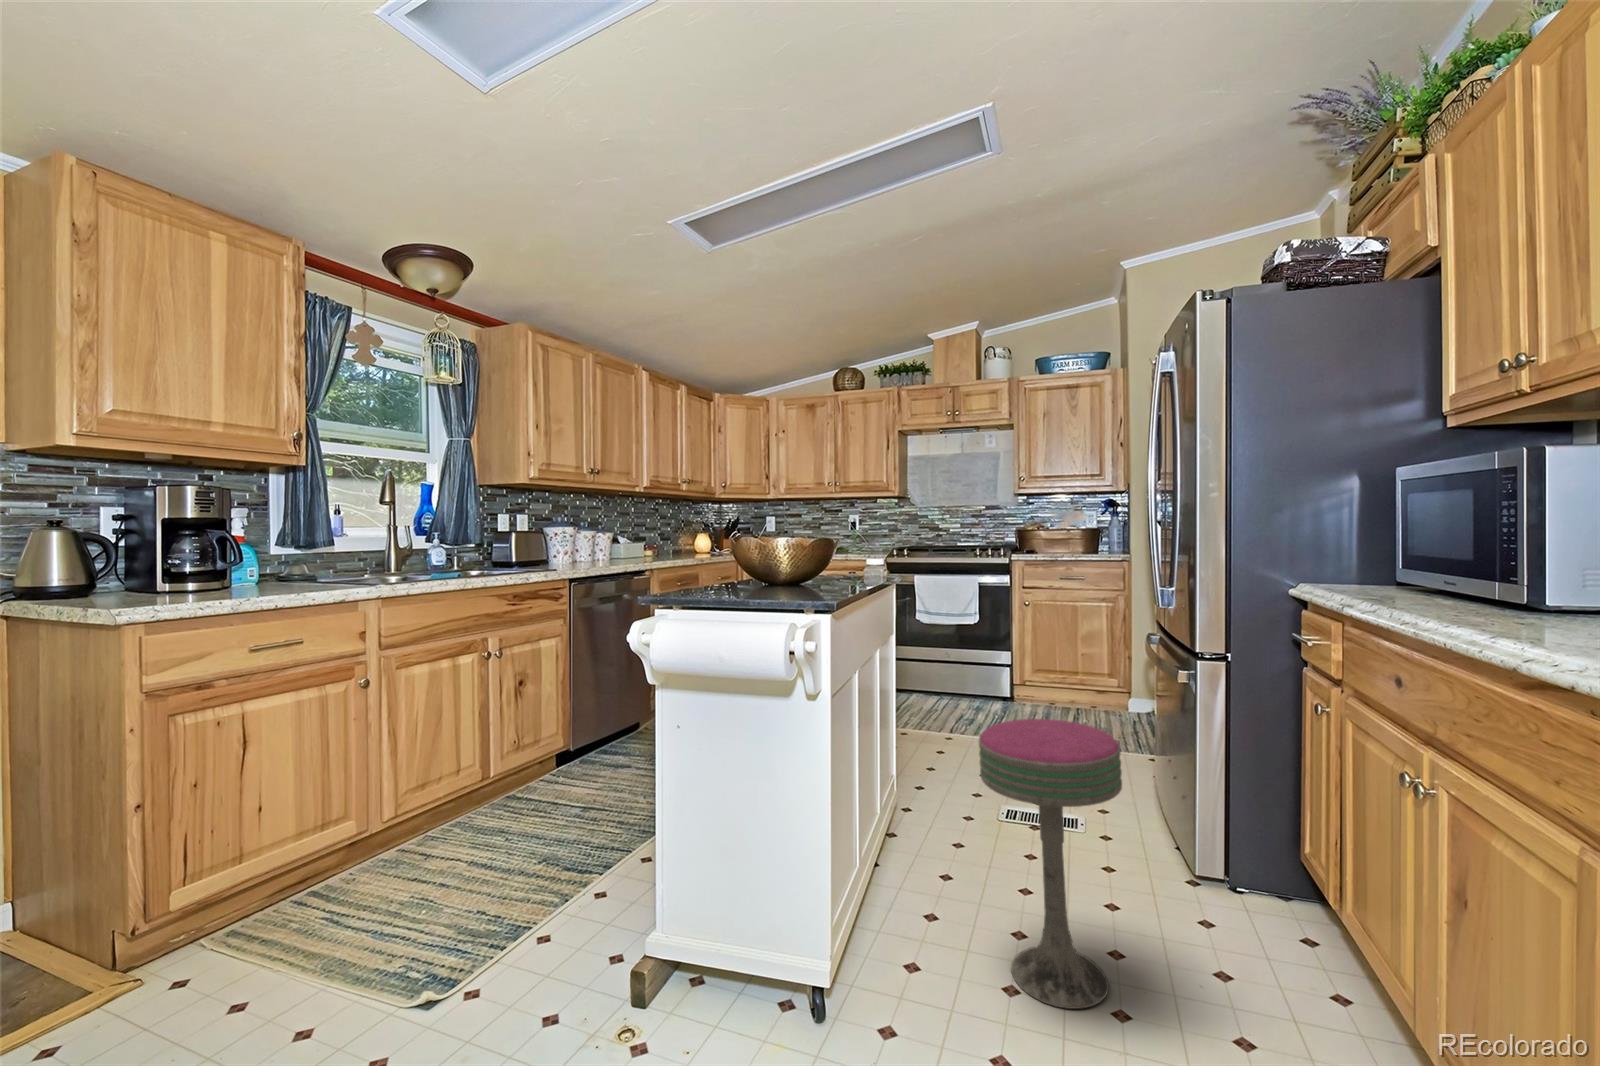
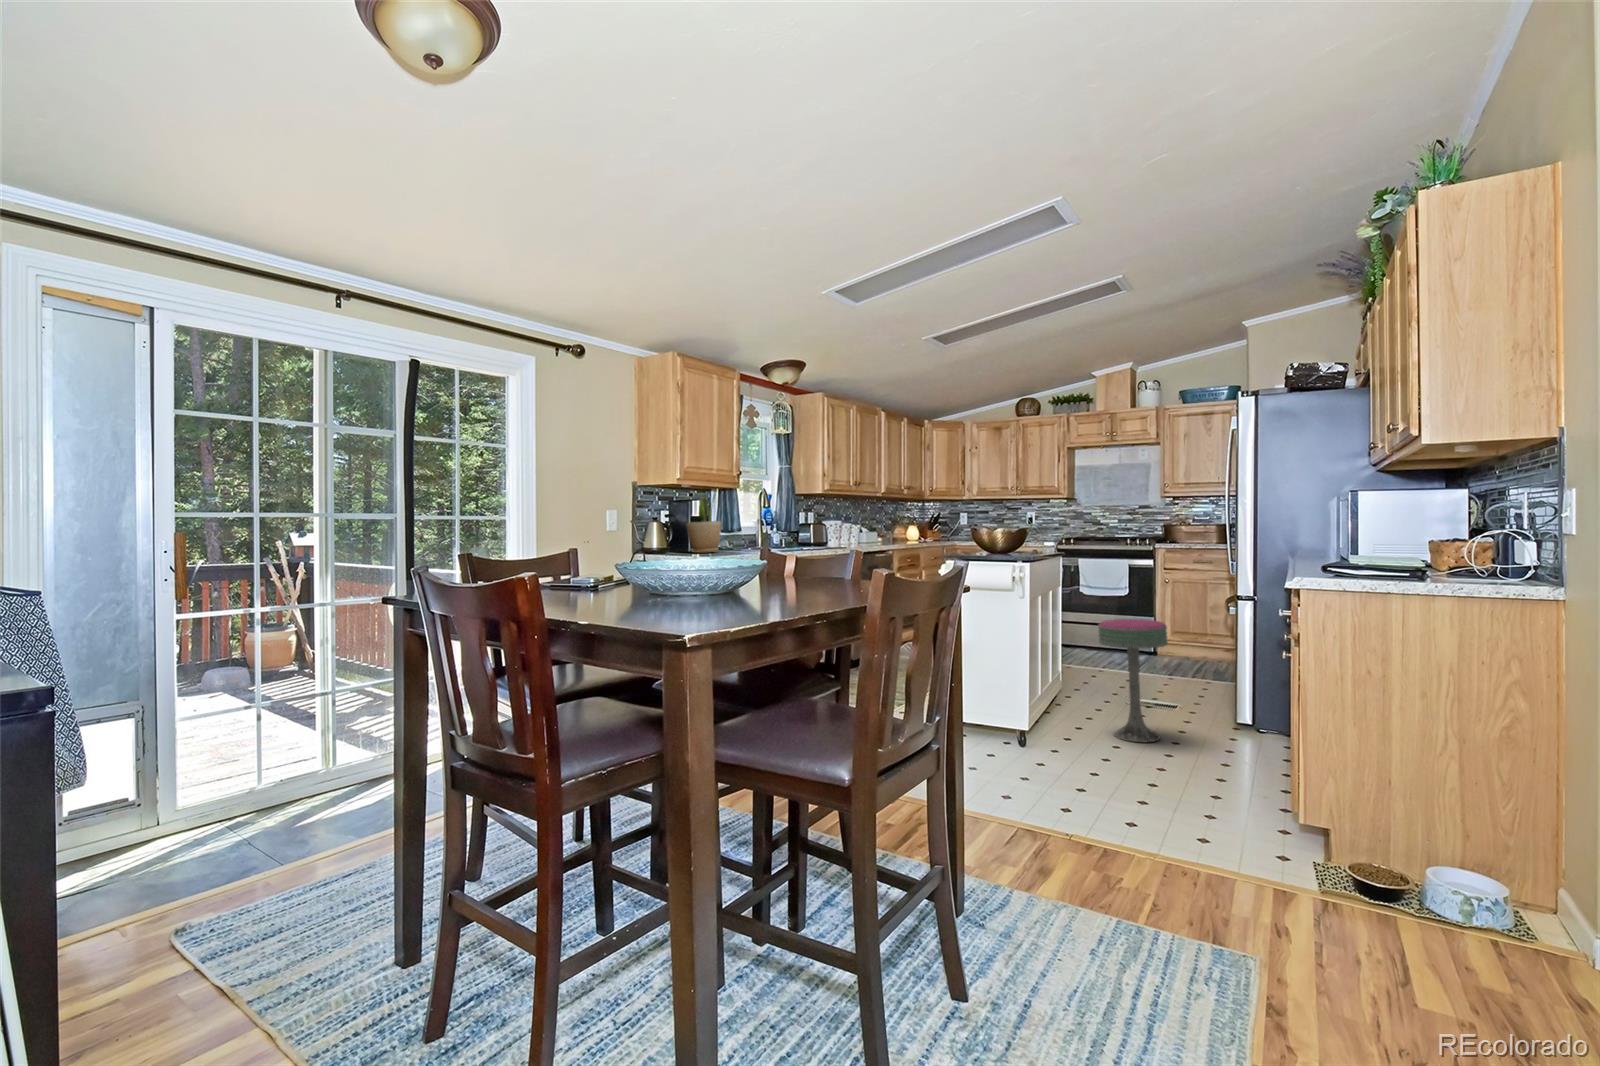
potted plant: none [105,456,209,599] -> present [687,492,721,553]

